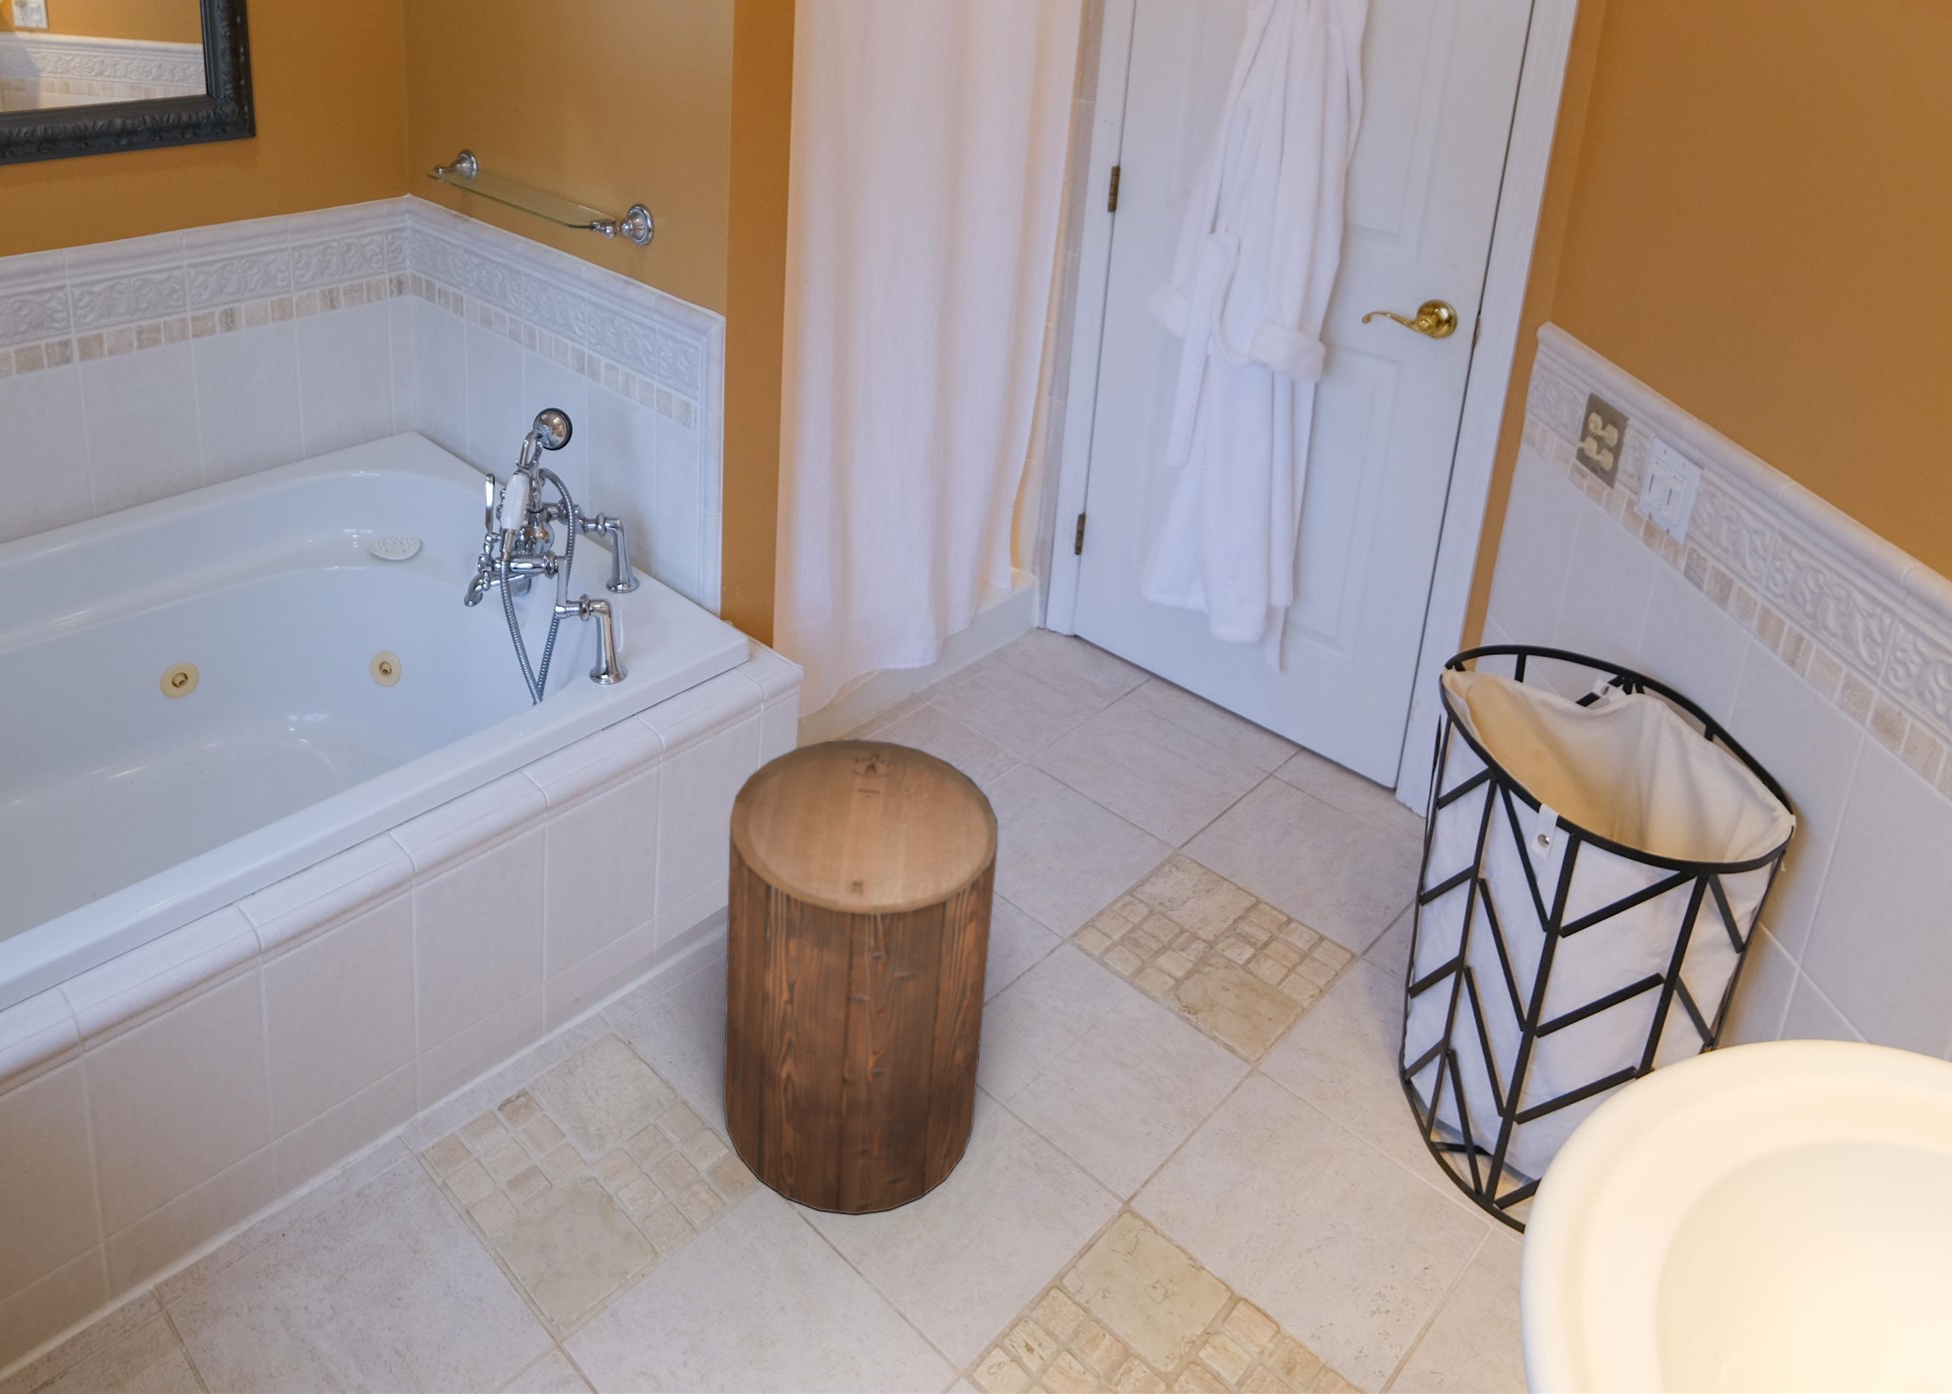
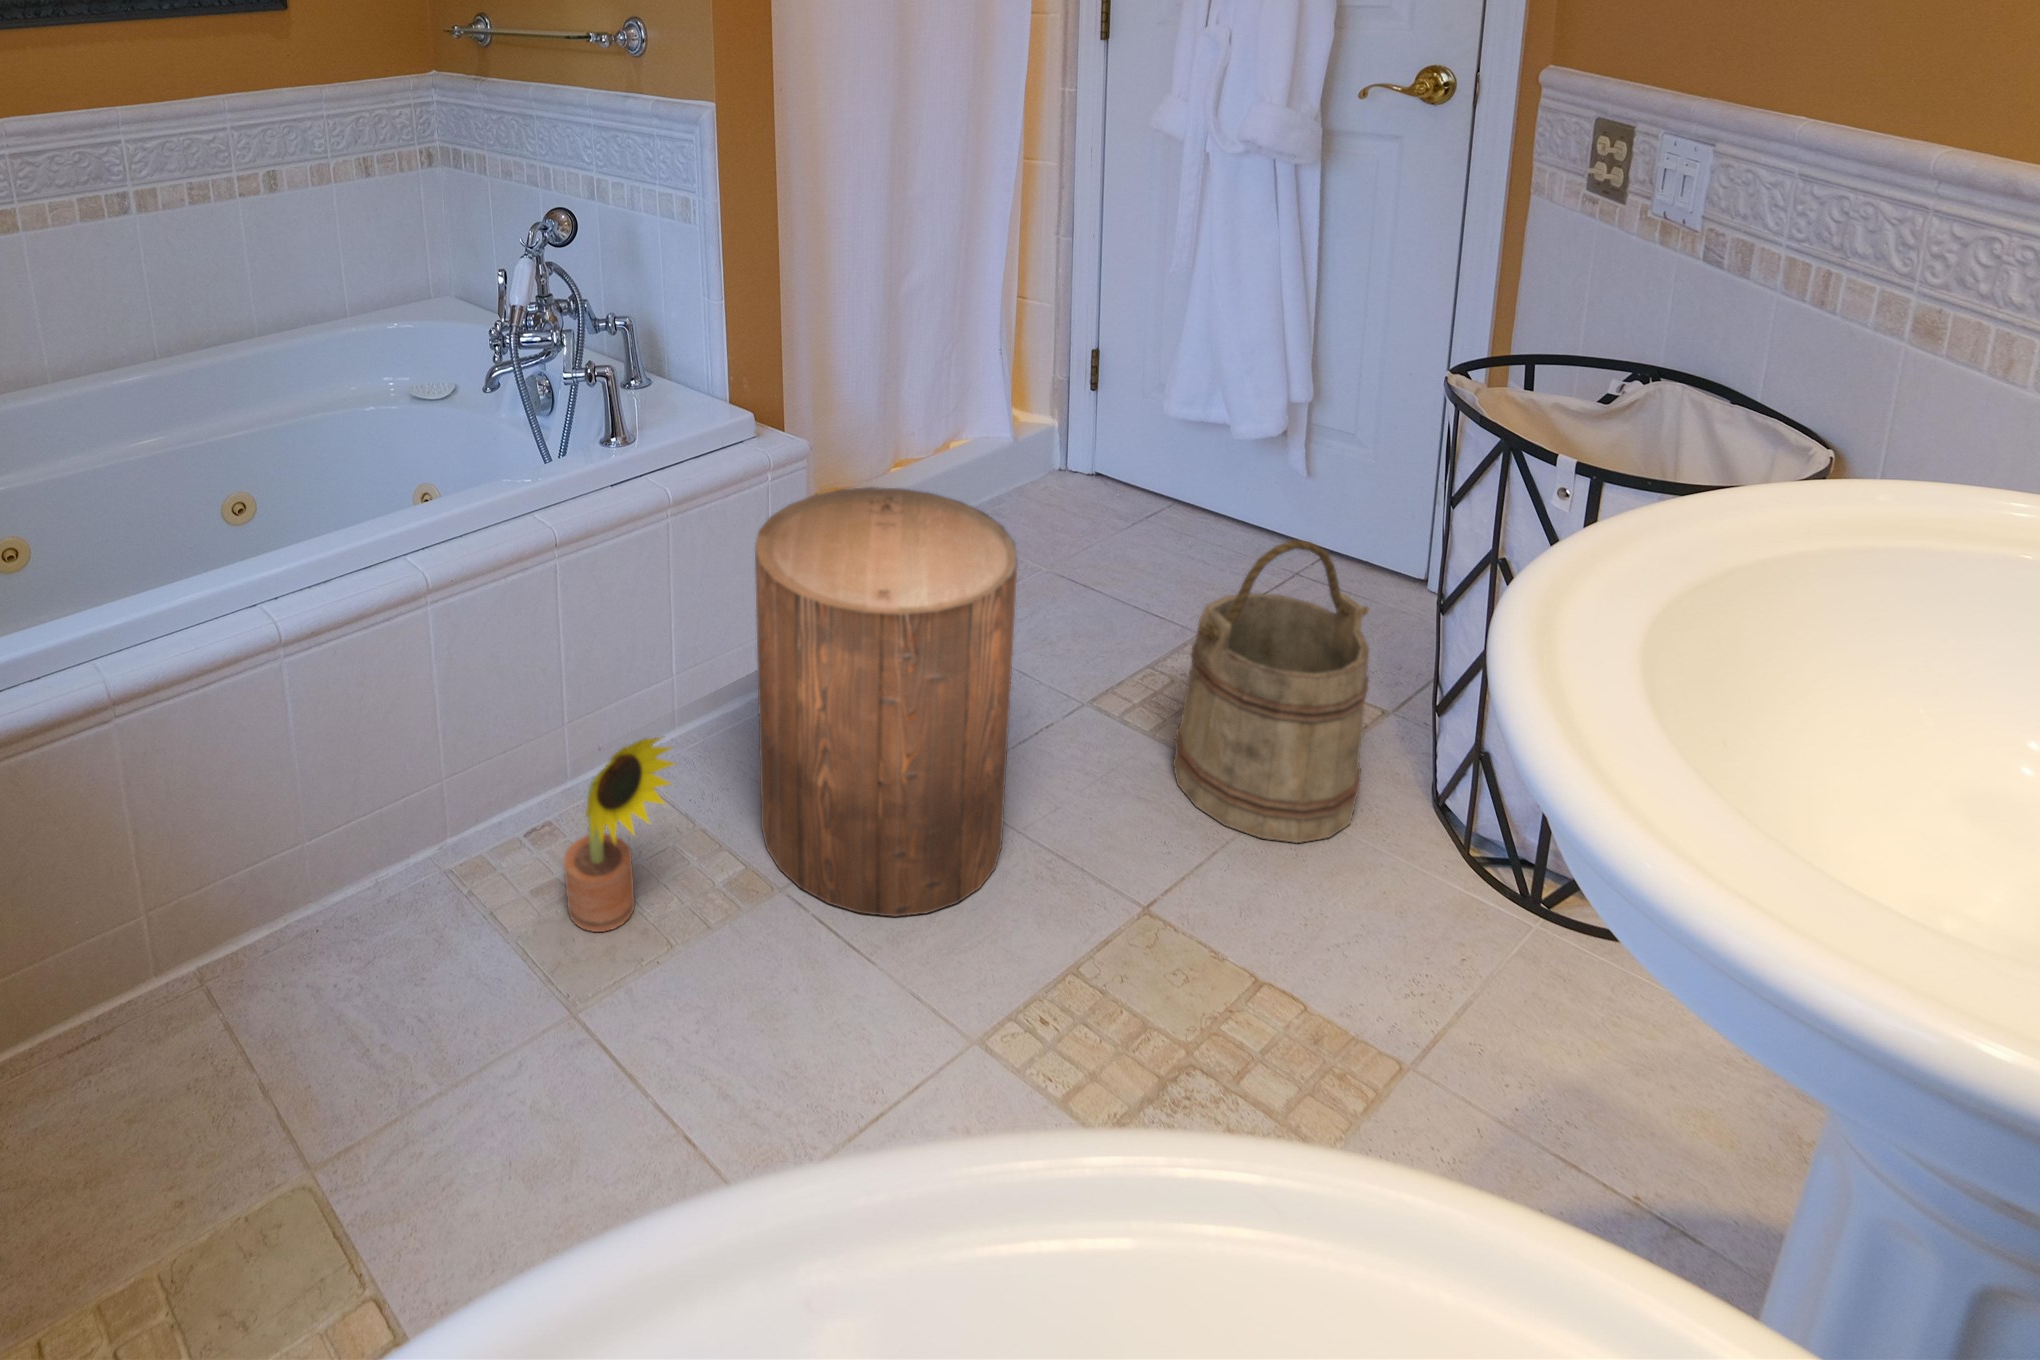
bucket: none [1156,813,1351,1125] -> present [1173,540,1369,843]
decorative plant: none [506,1031,635,1234] -> present [564,737,677,932]

